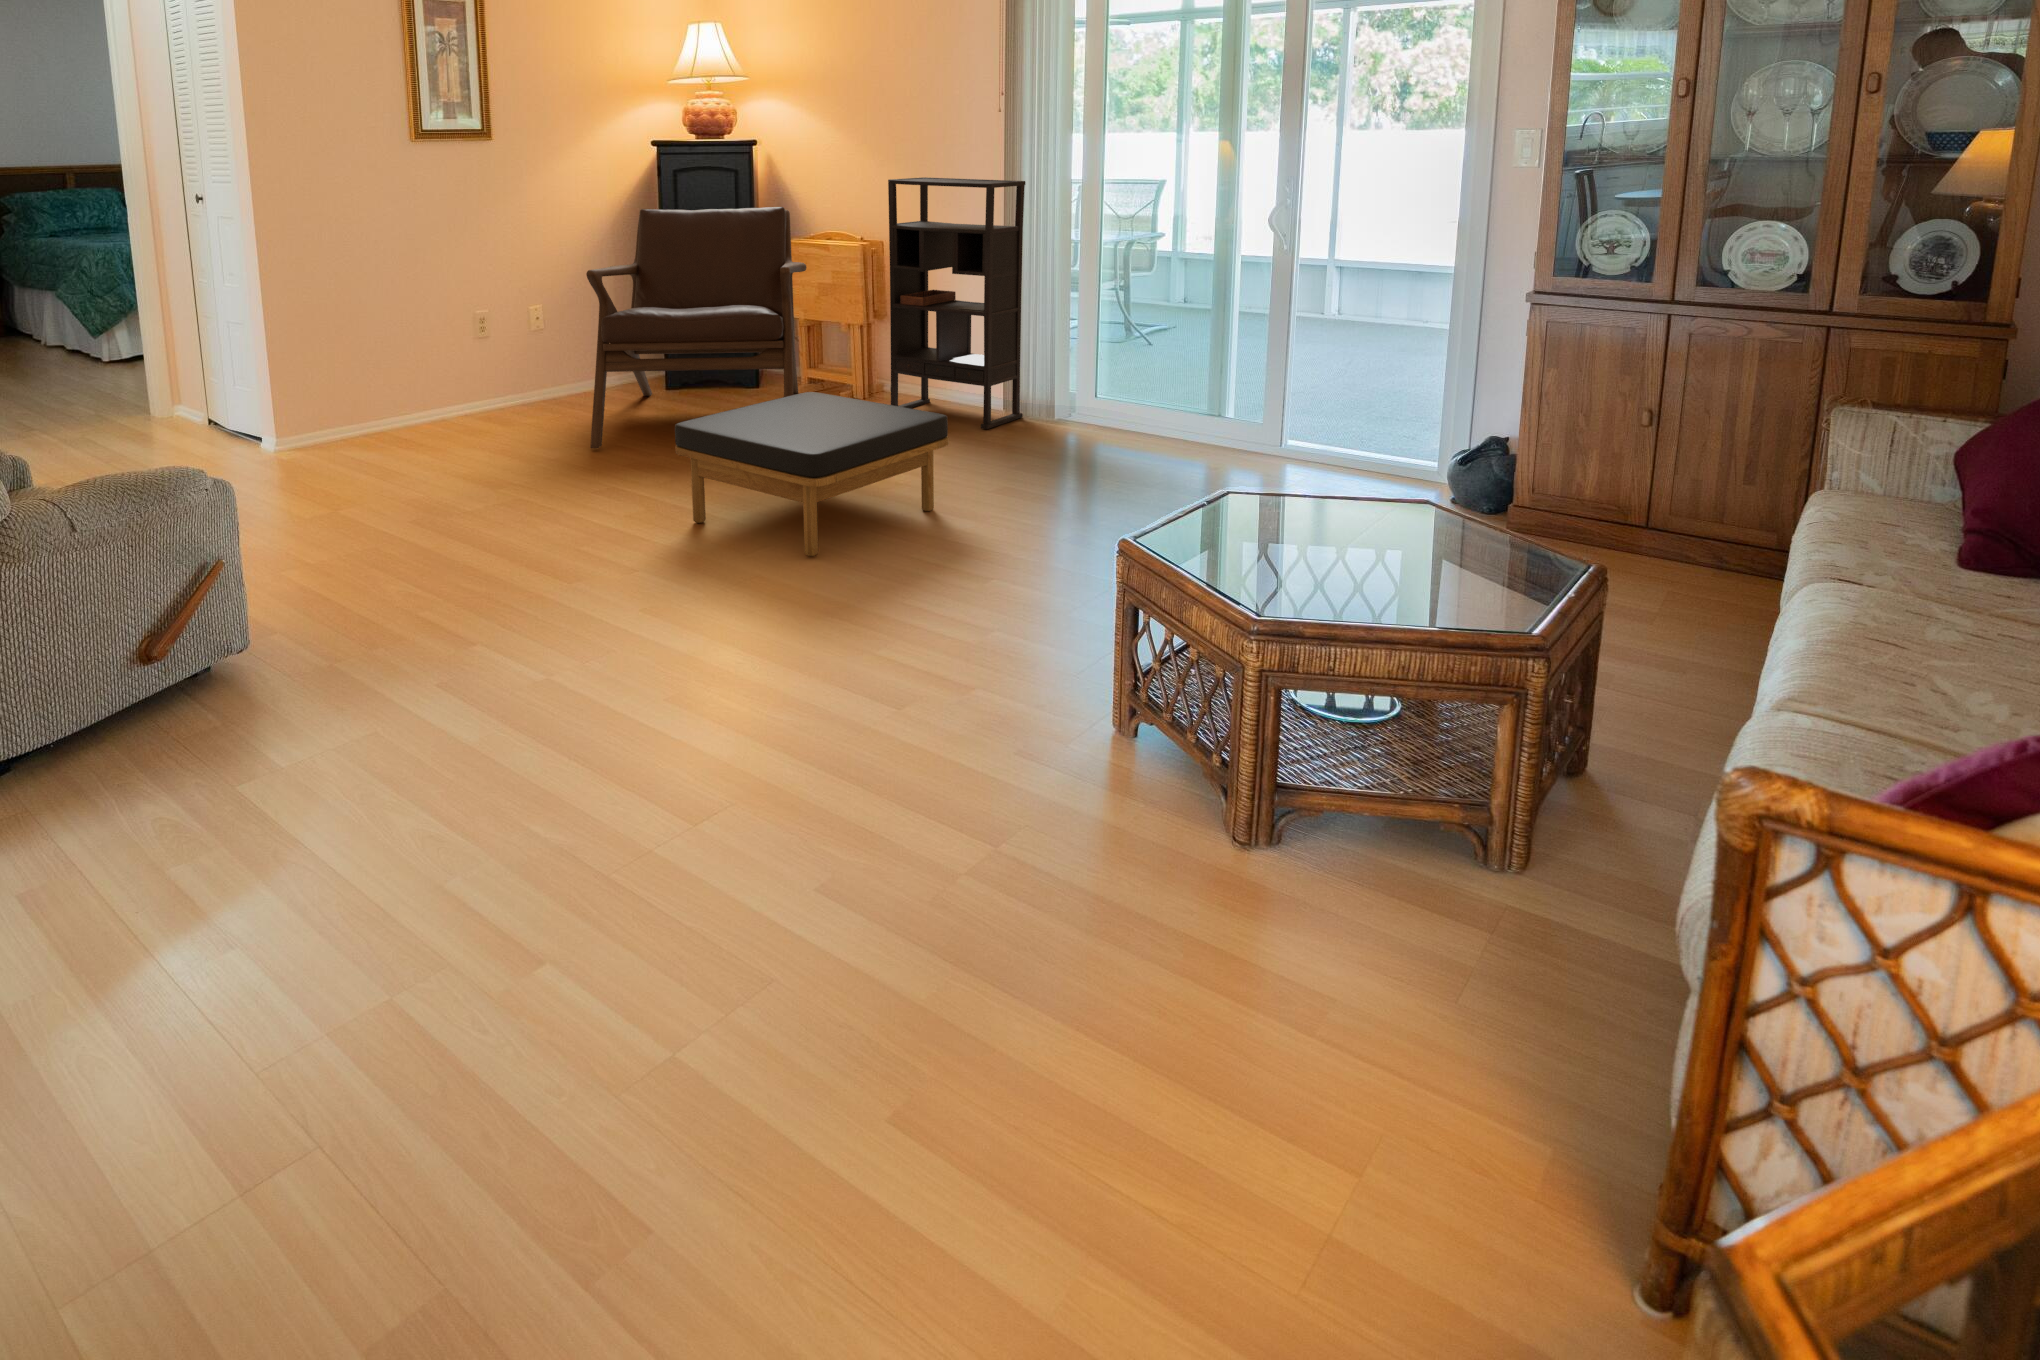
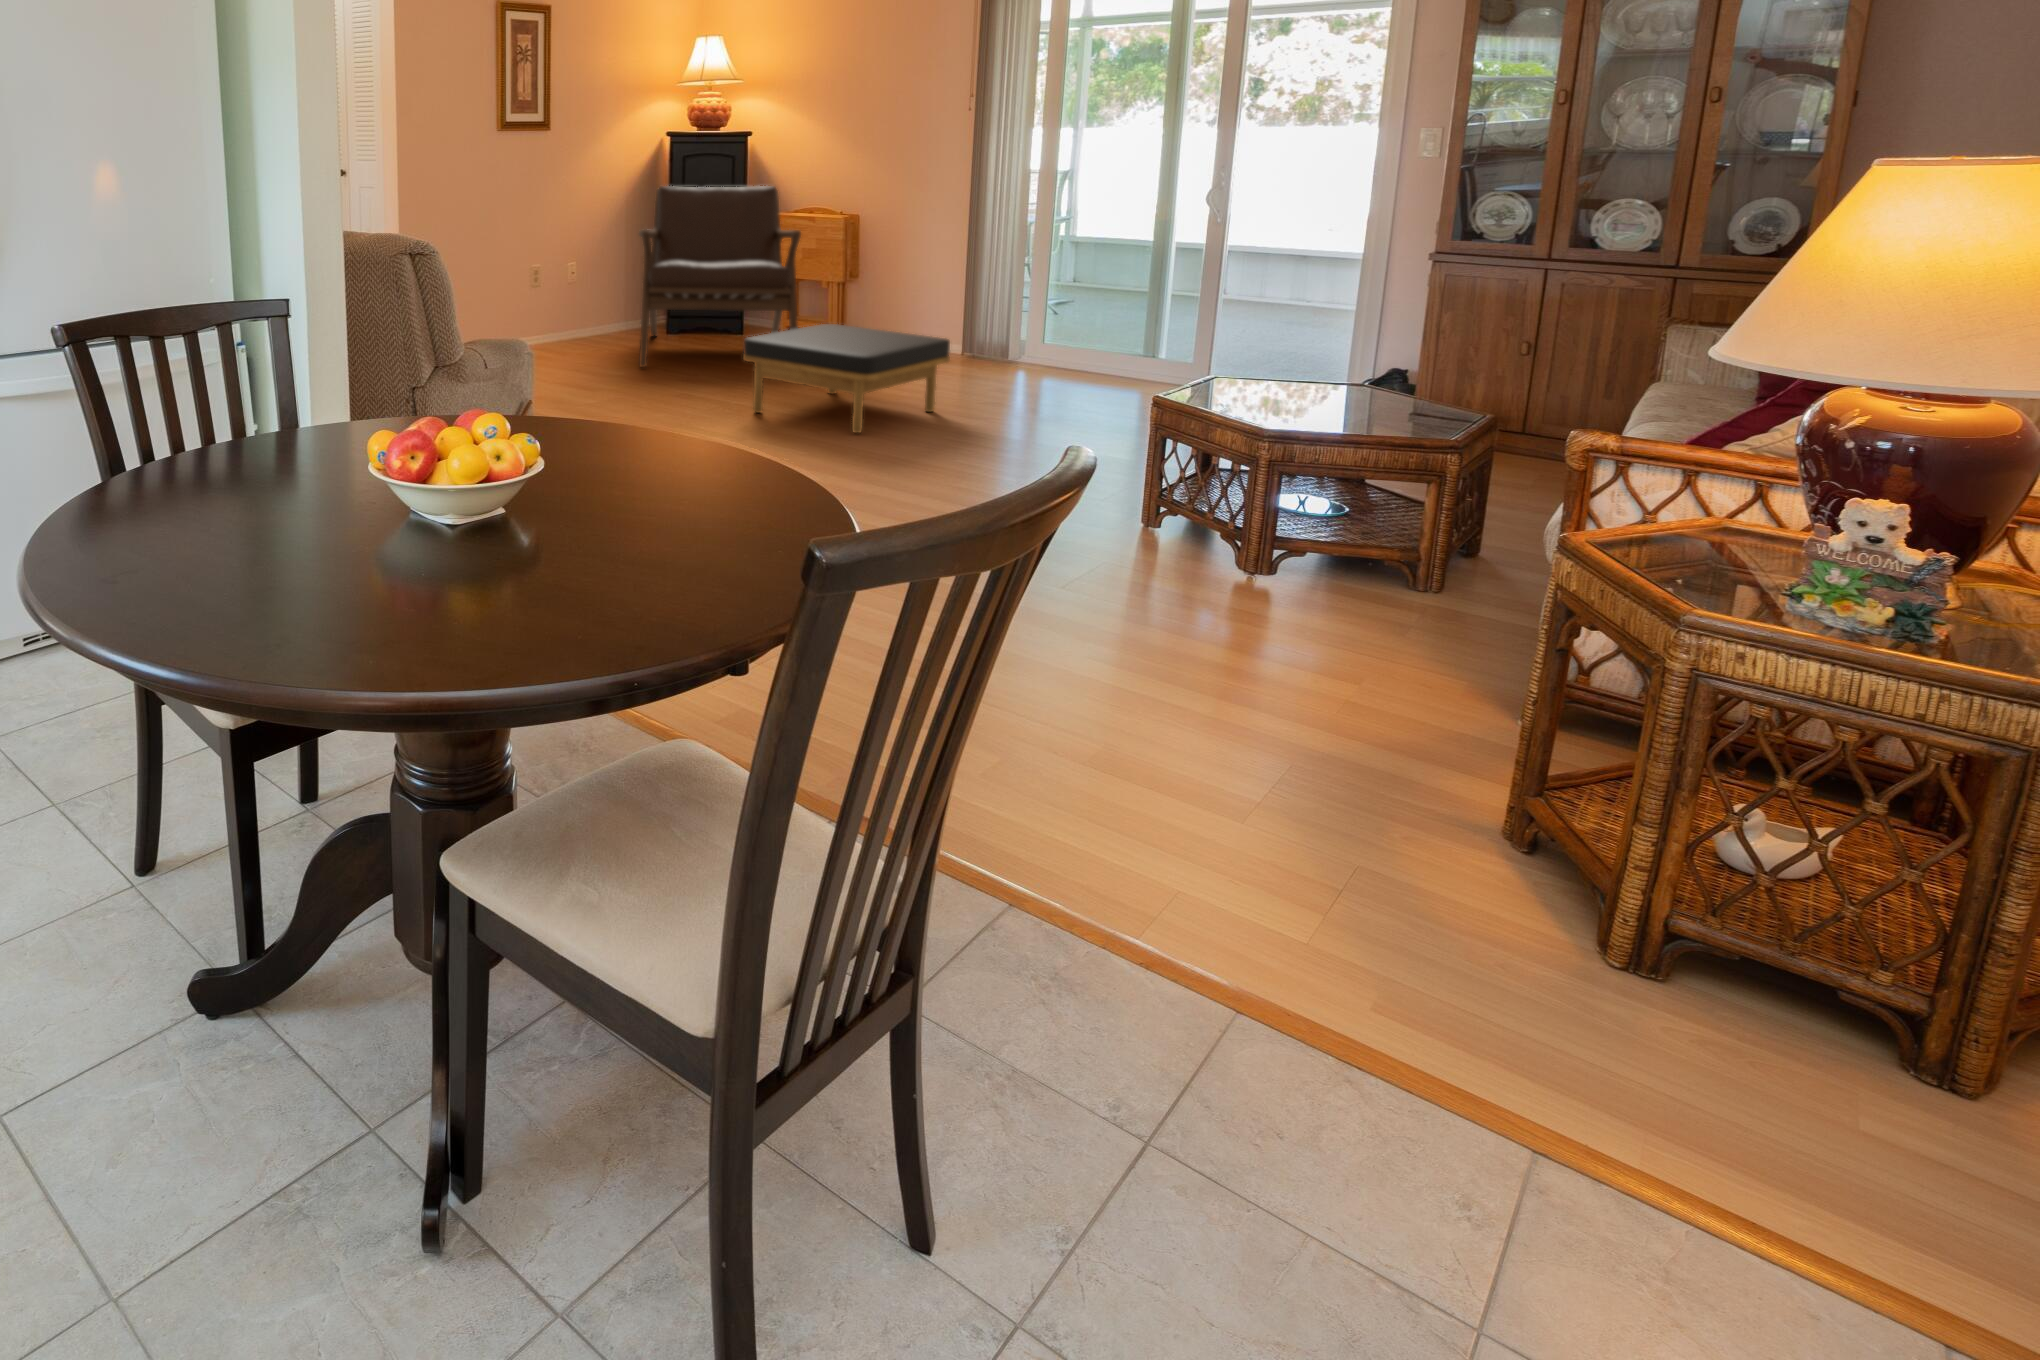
bookshelf: present [888,177,1025,429] -> none [860,164,988,365]

